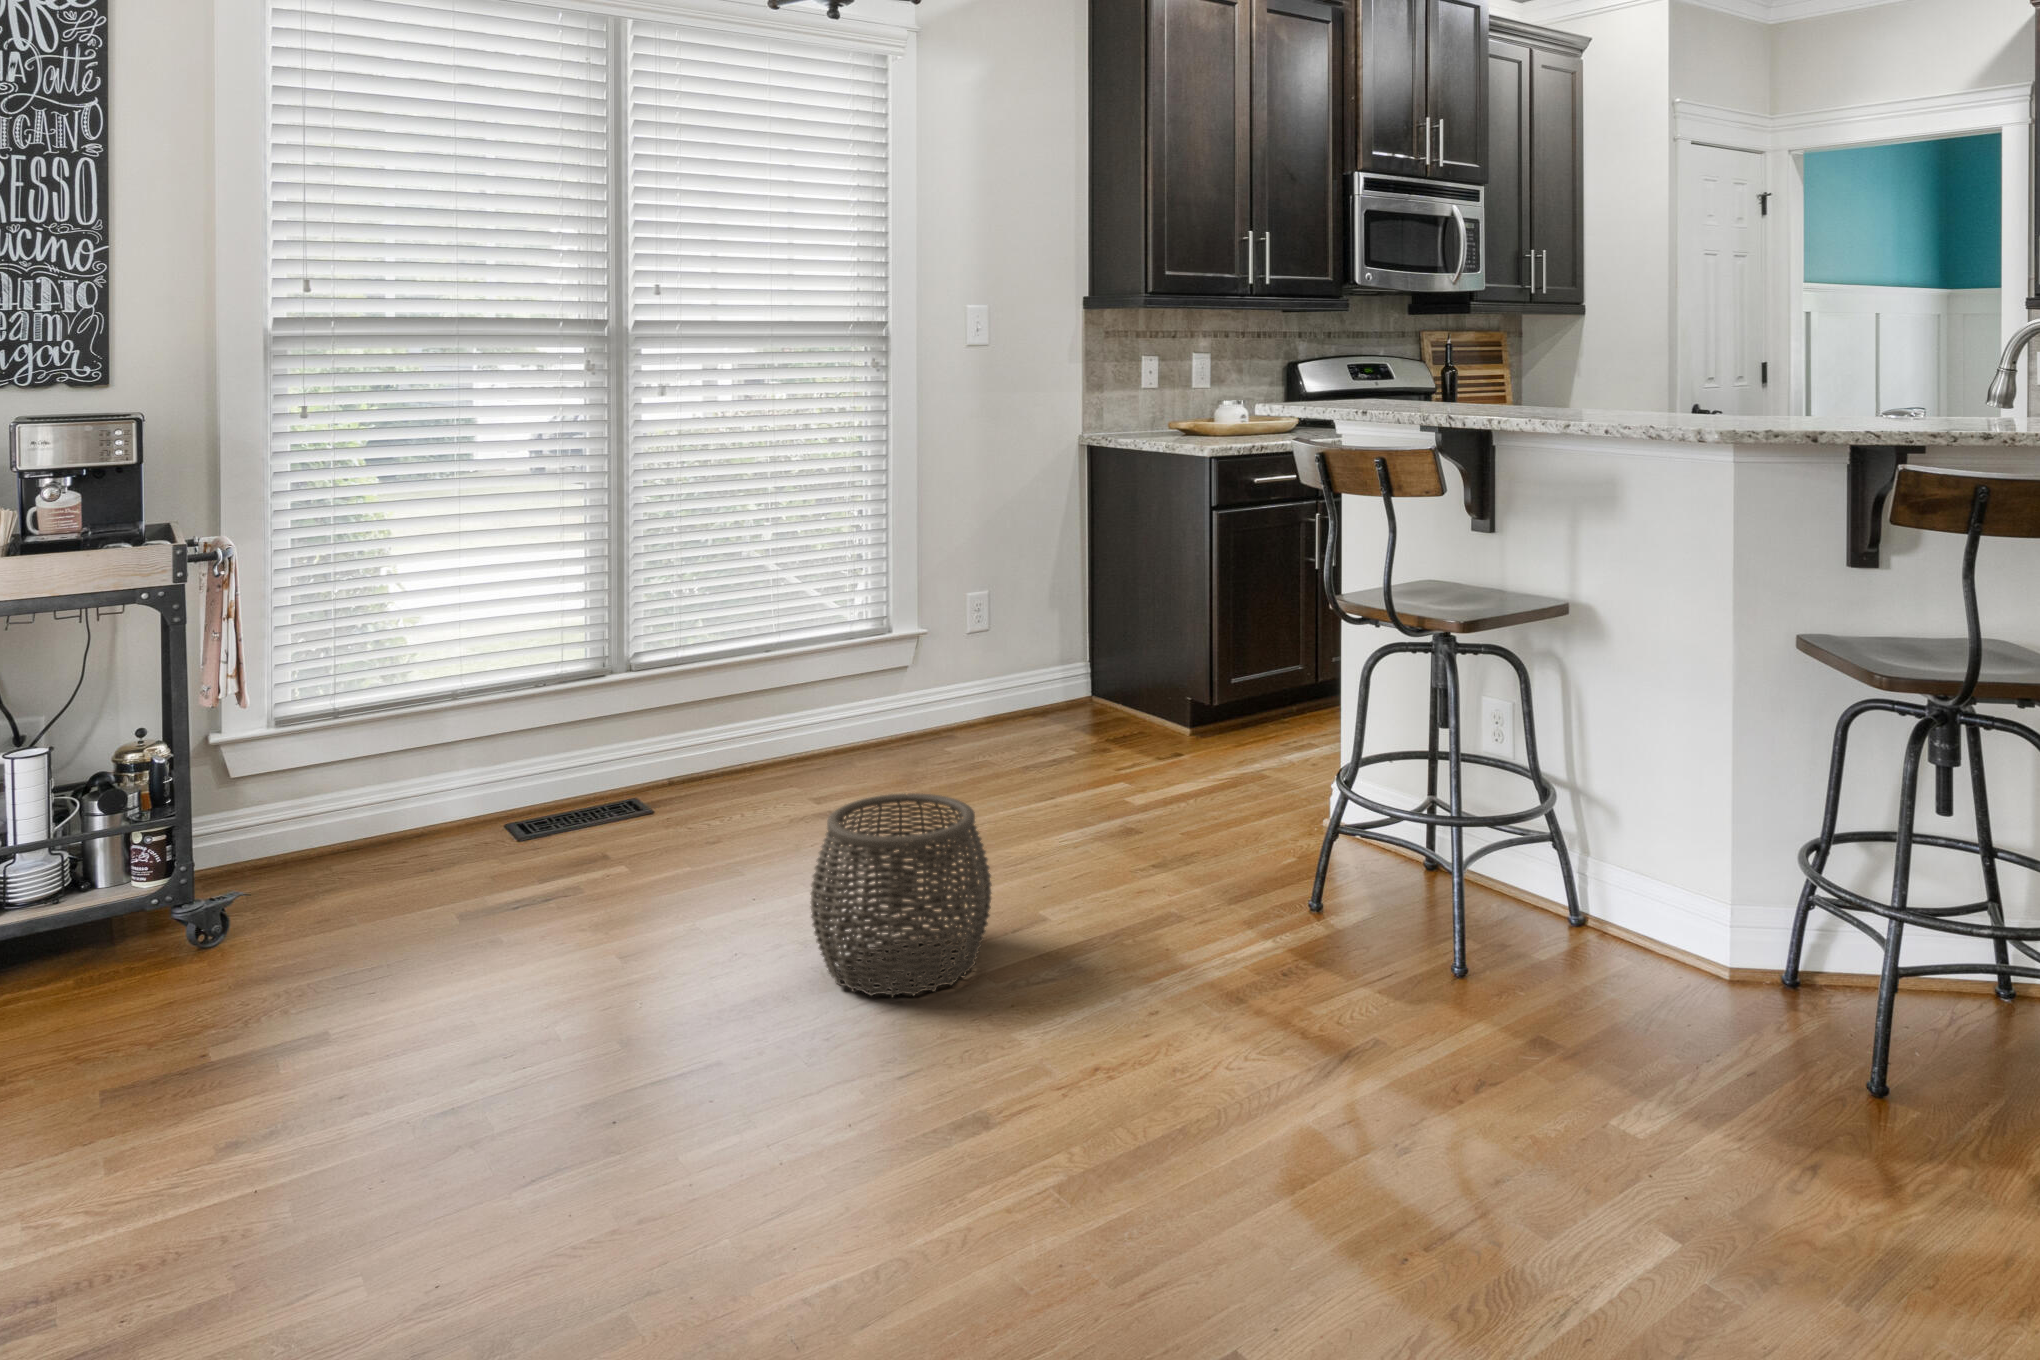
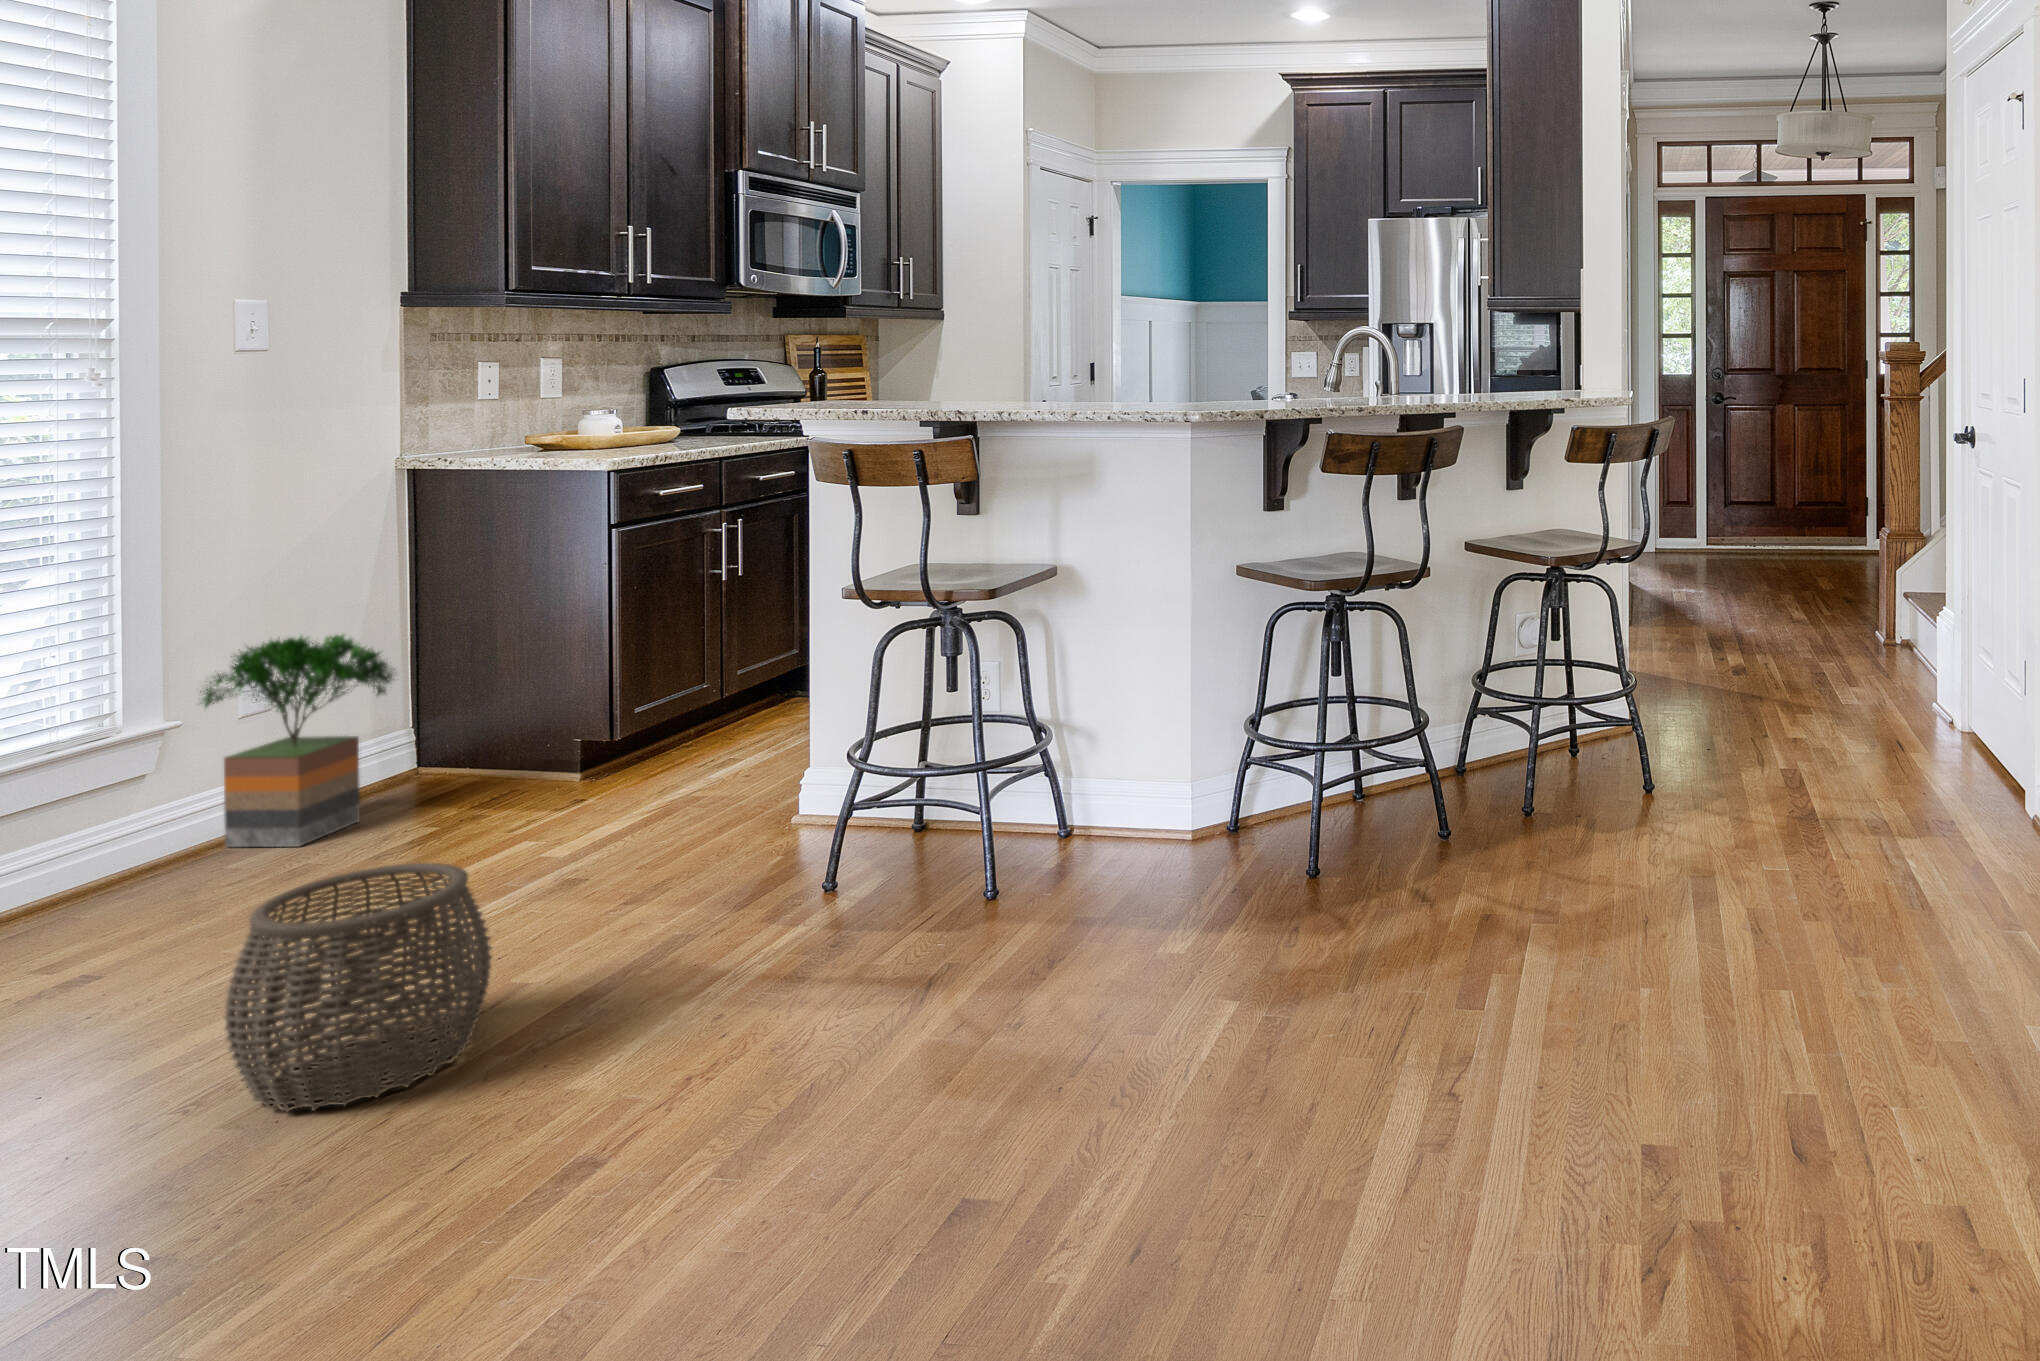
potted tree: none [928,578,1055,754] -> present [198,635,396,847]

